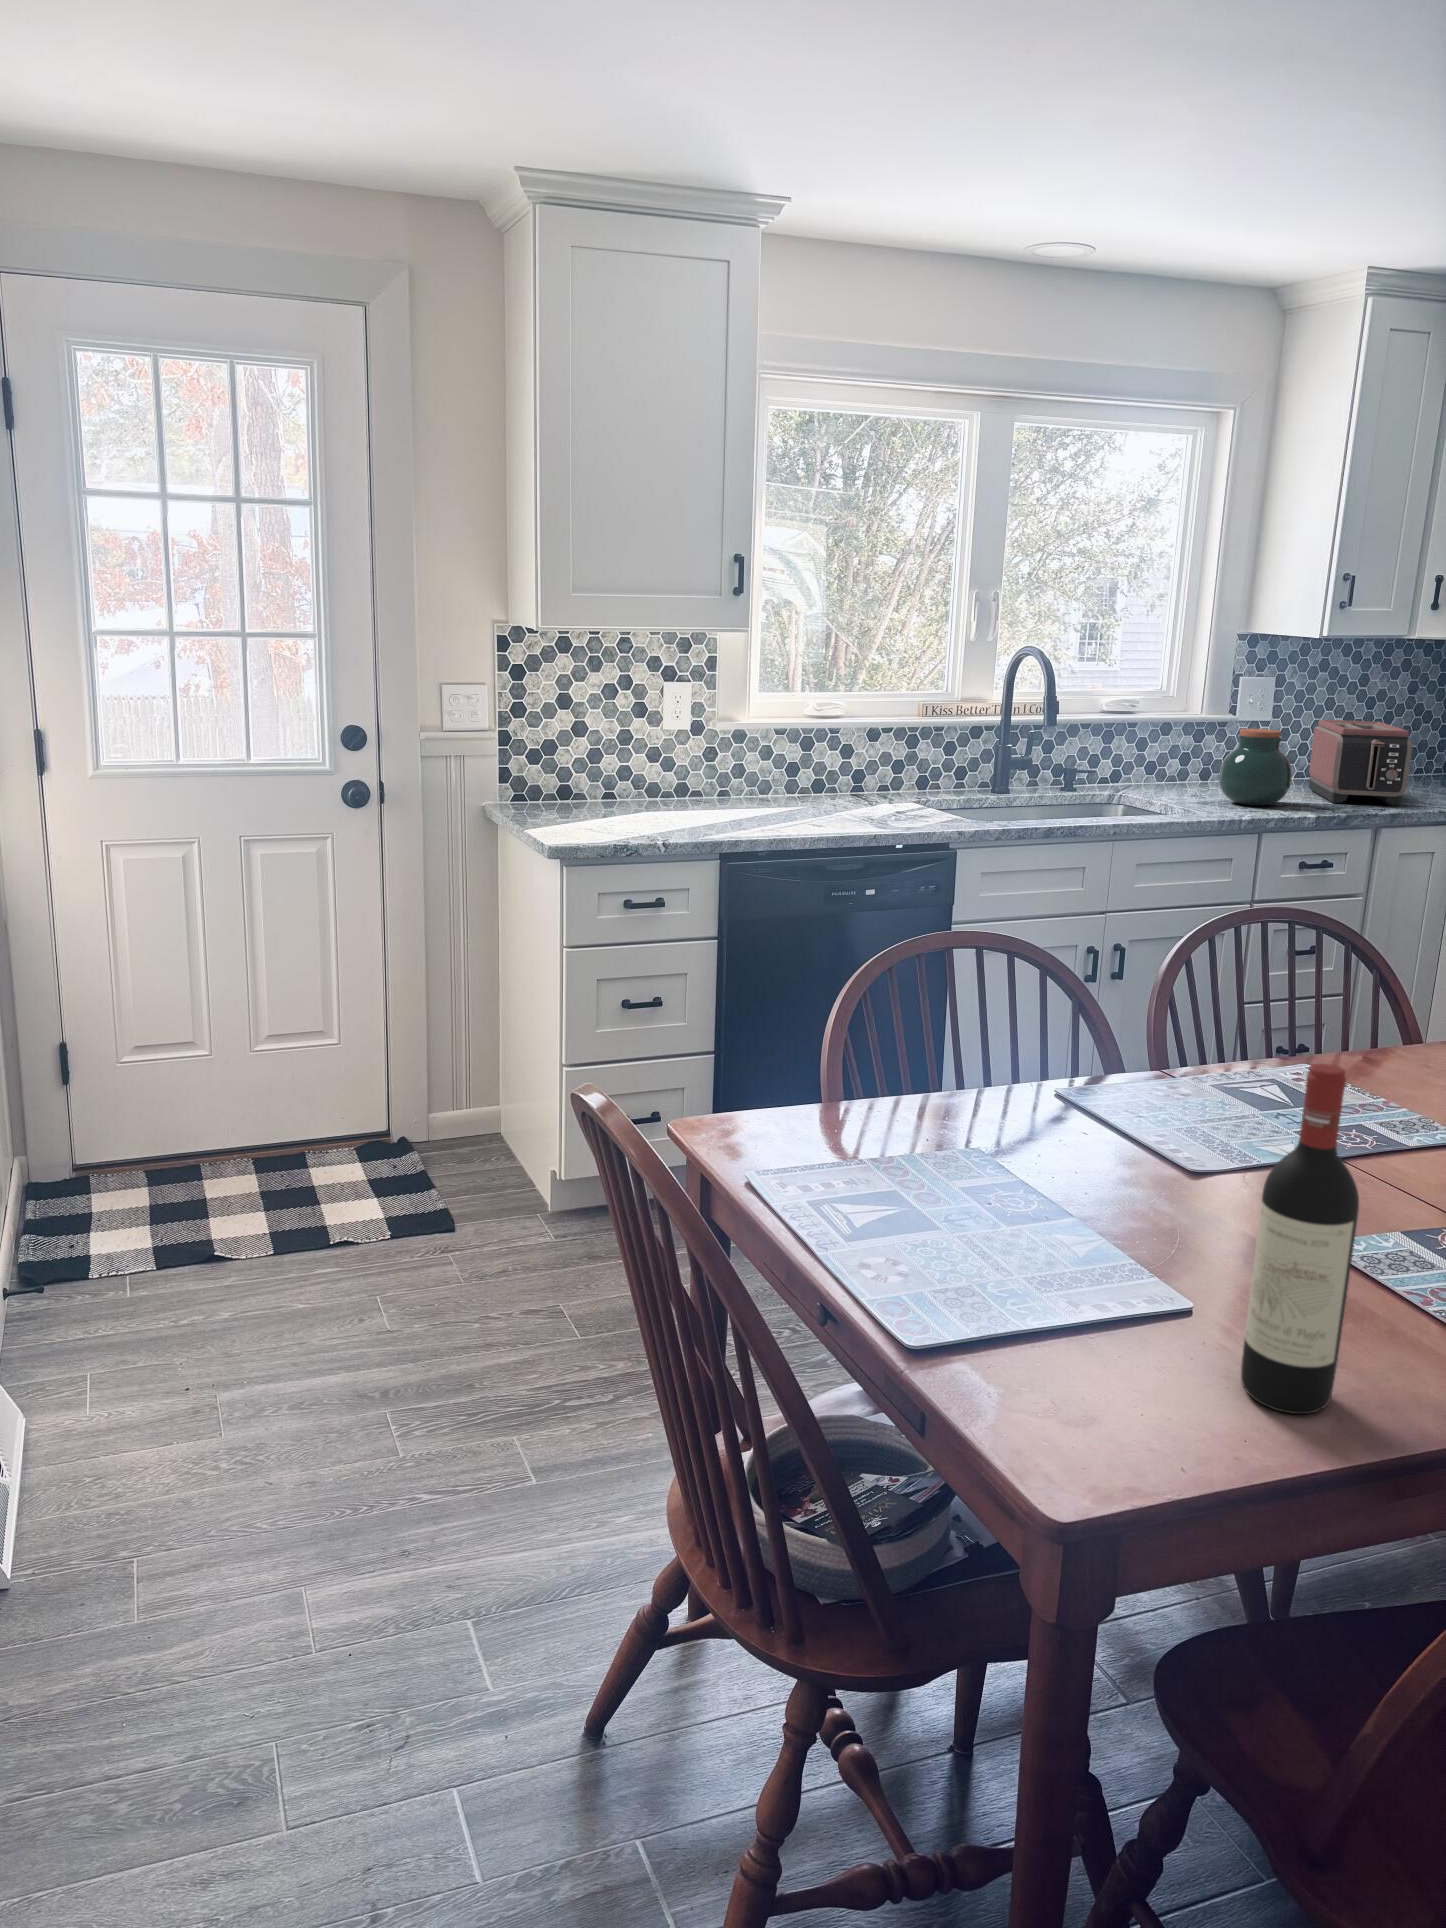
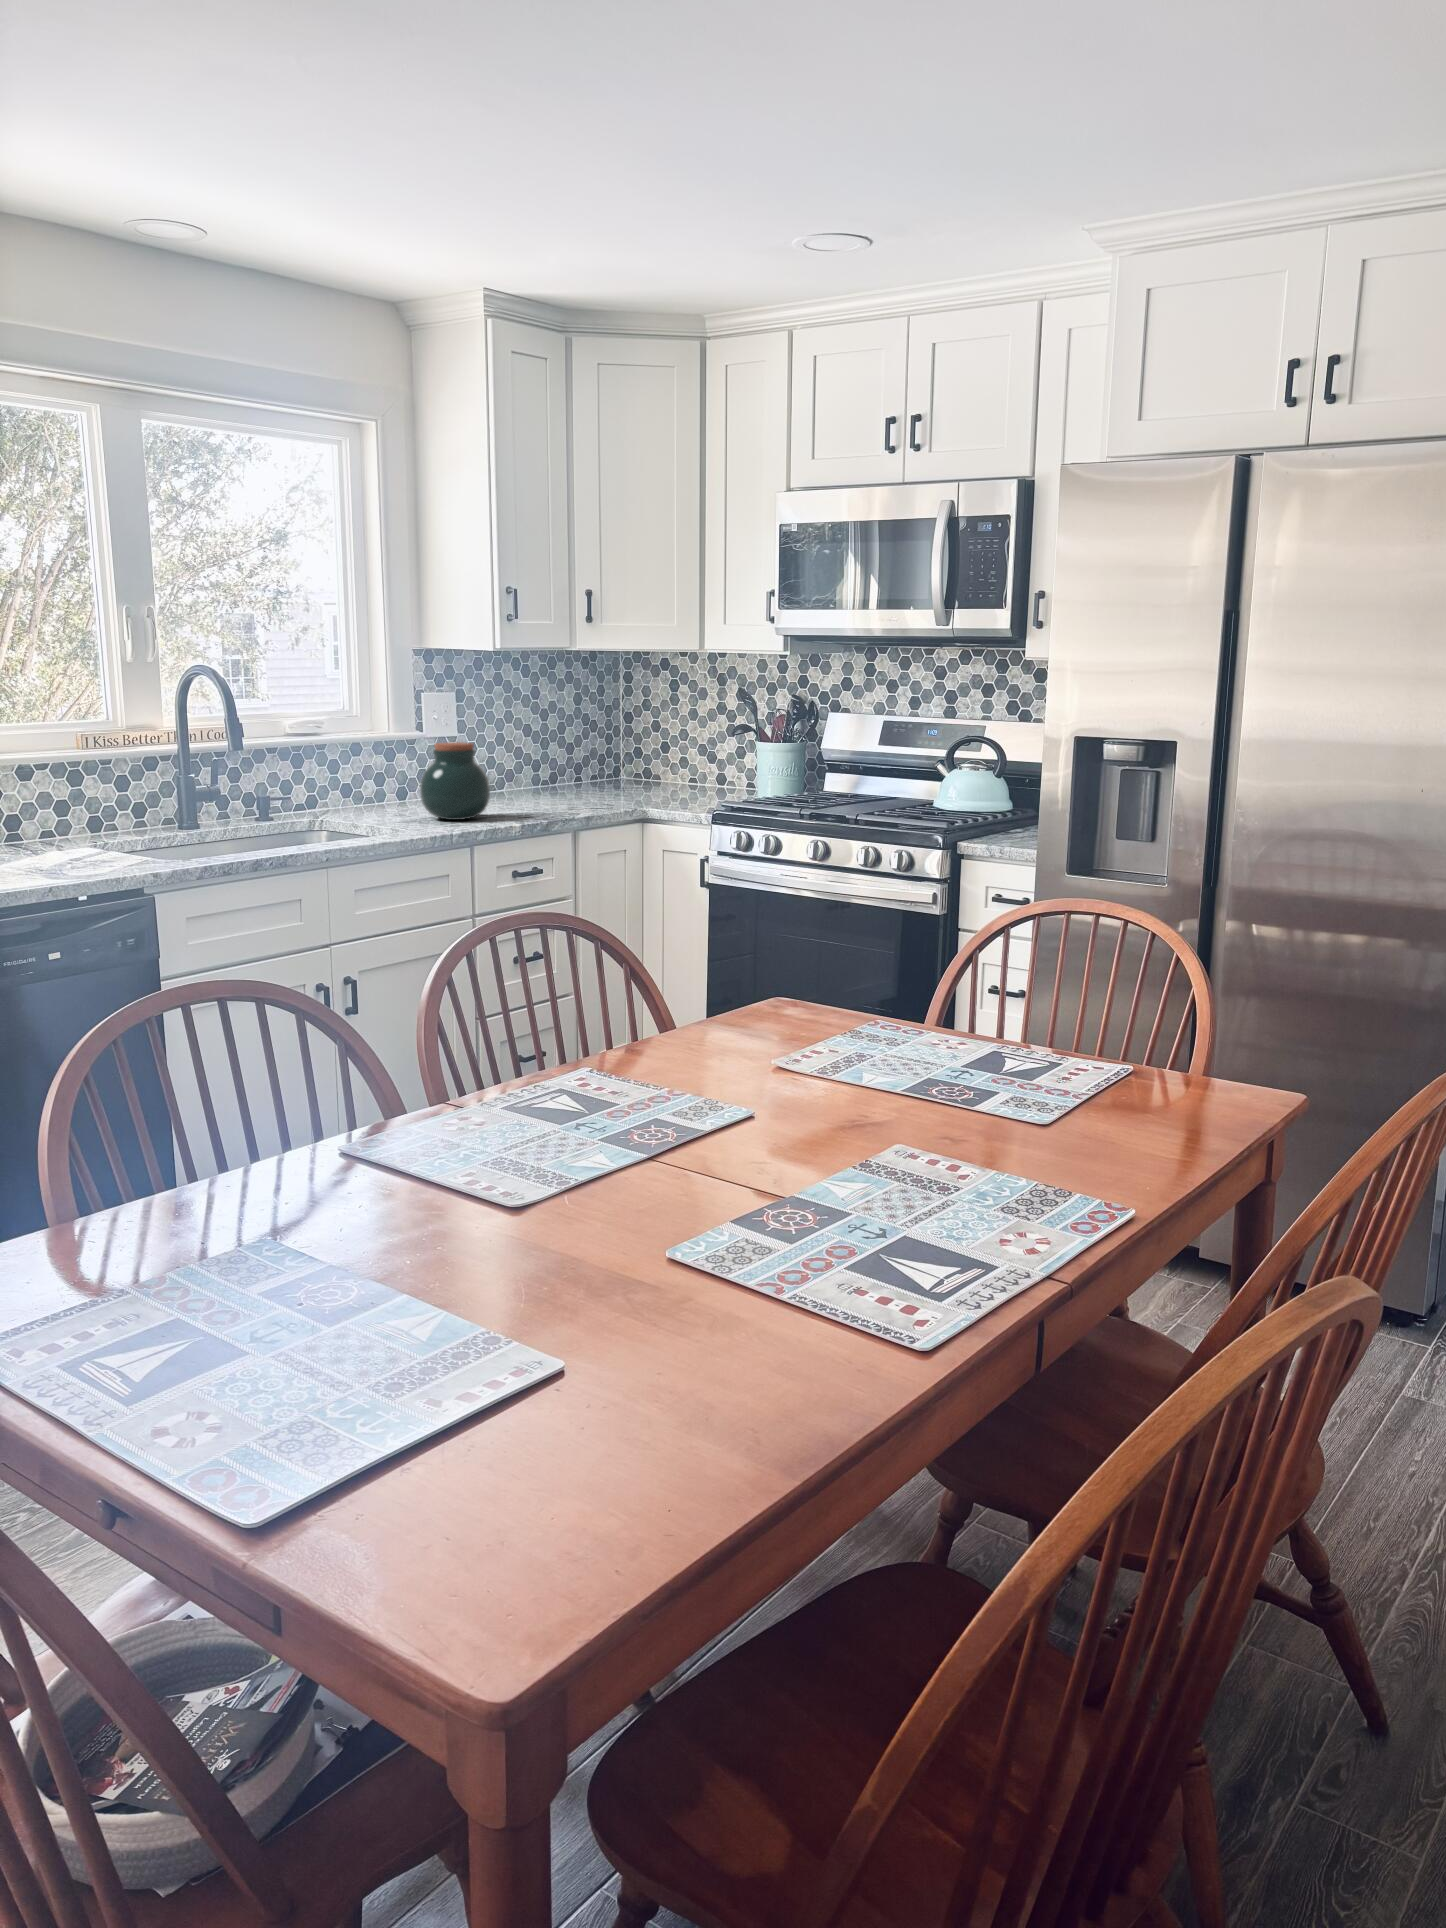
toaster: present [1309,720,1412,806] -> none [501,731,593,811]
wine bottle: present [1241,1064,1359,1414] -> none [638,1060,736,1456]

